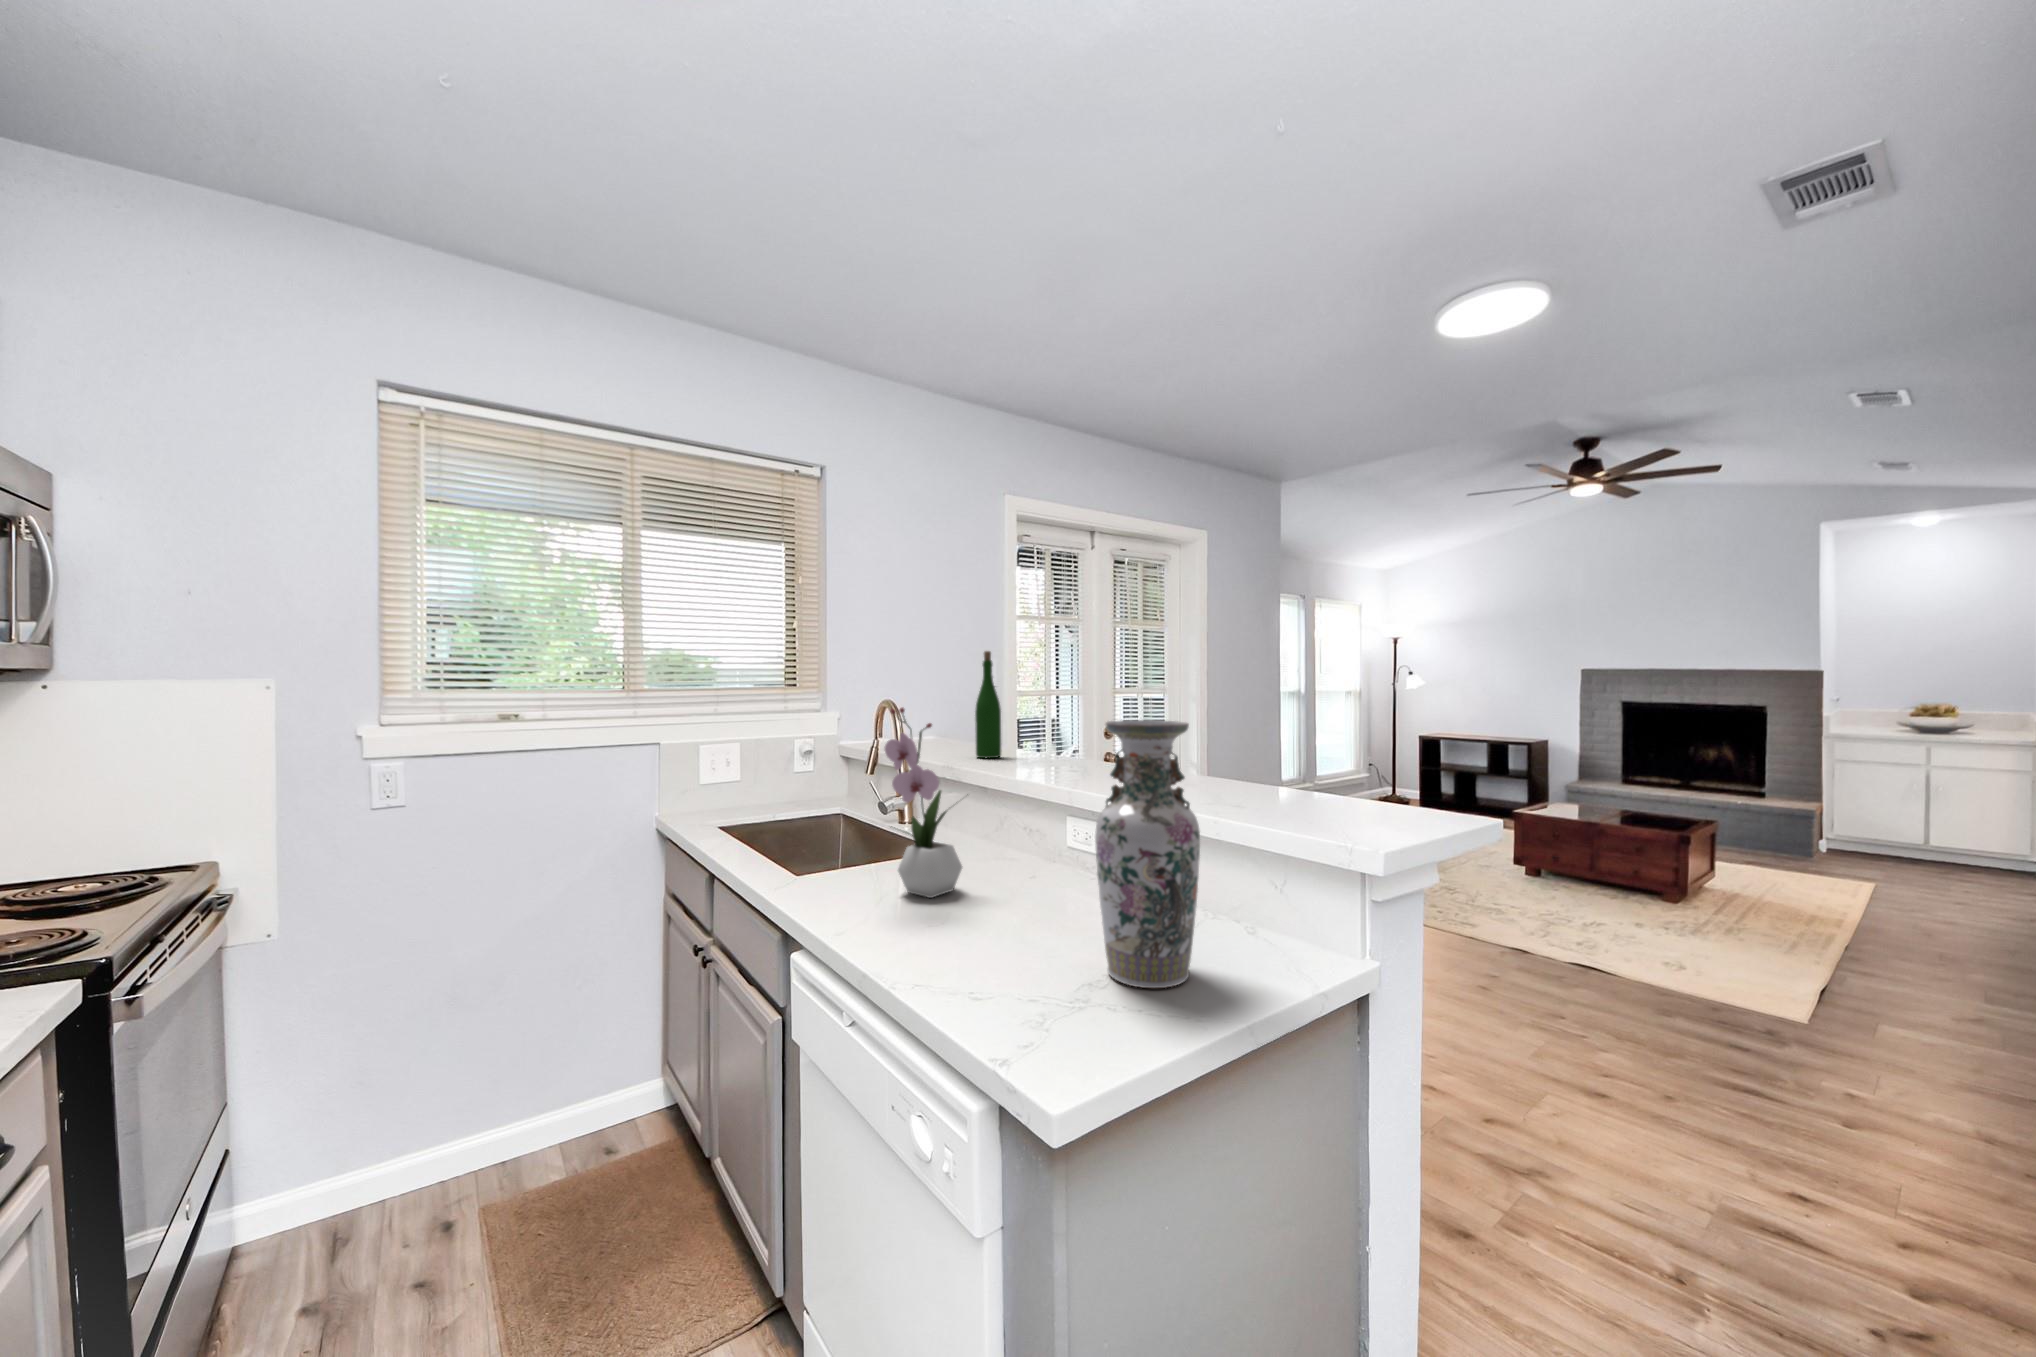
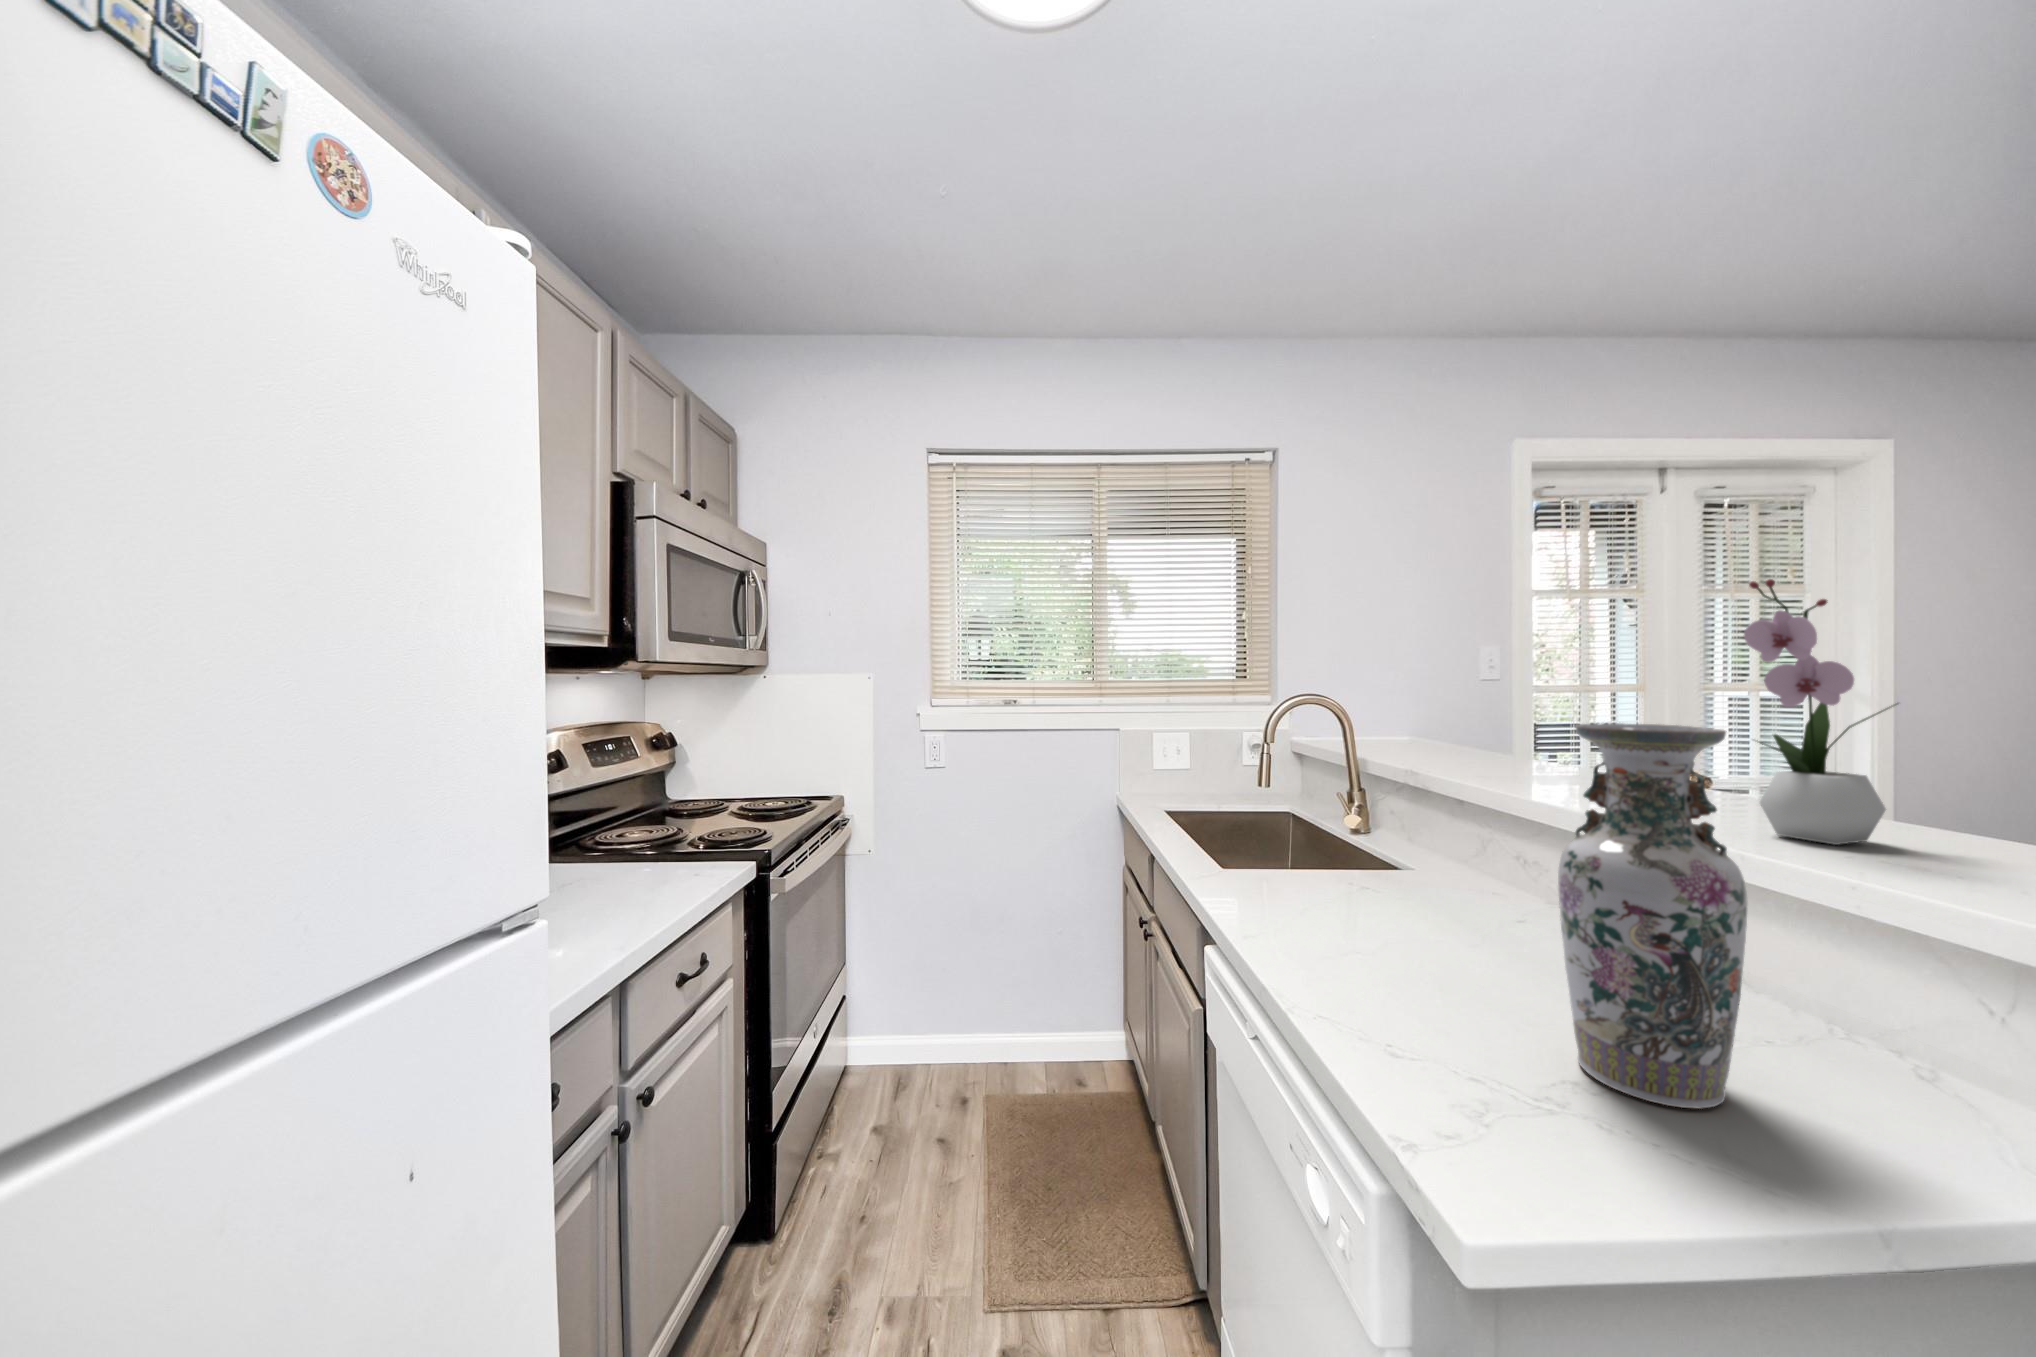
wine bottle: present [975,651,1001,758] -> none [1447,640,1482,766]
flower arrangement: present [885,708,962,898] -> present [1744,579,1897,845]

